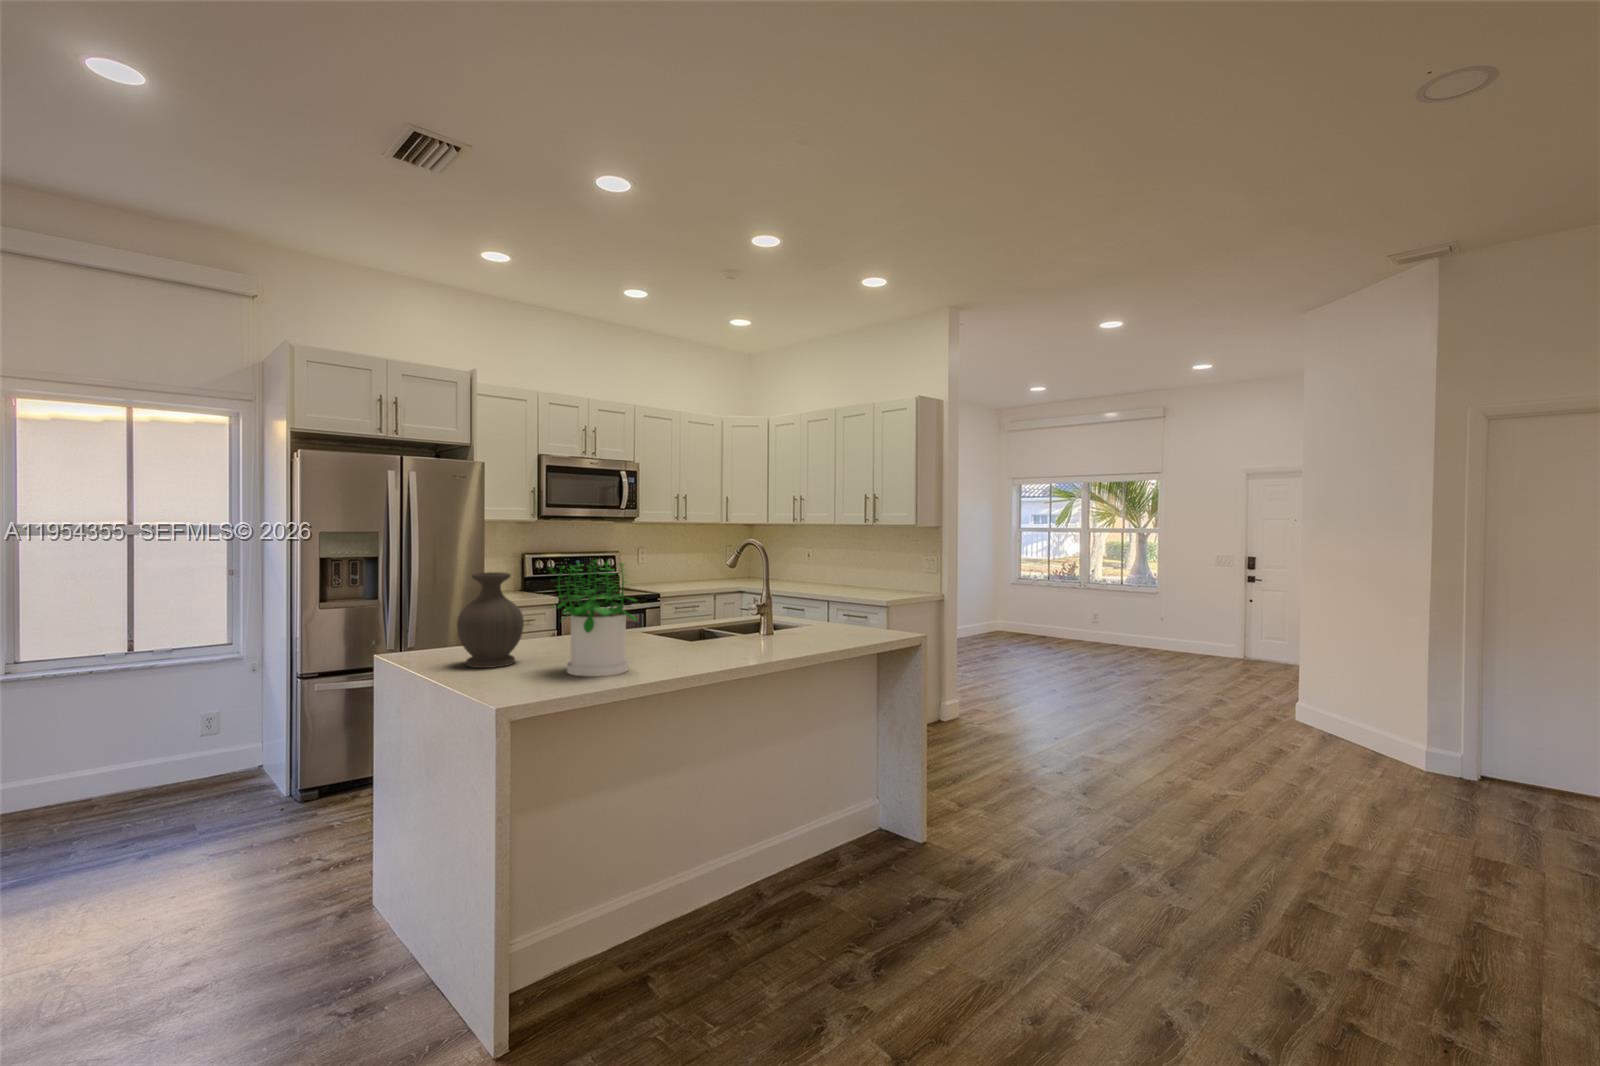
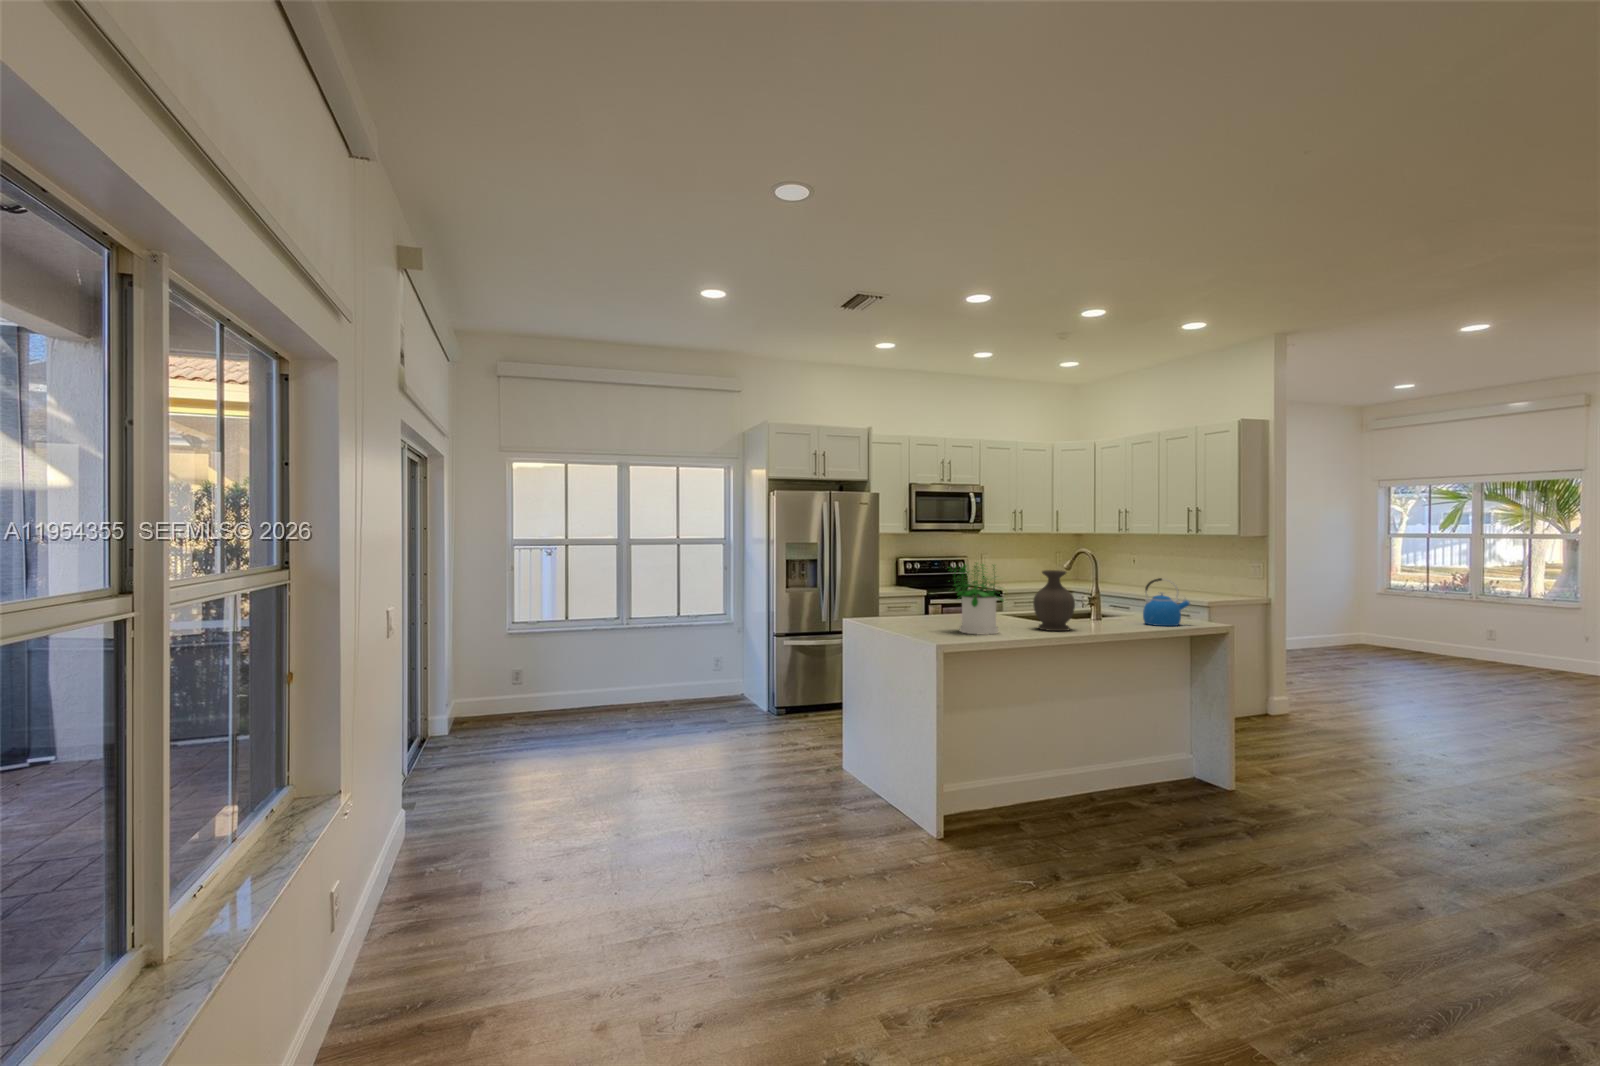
vase: present [457,572,524,668] -> present [1033,570,1075,631]
kettle: none [828,578,884,641] -> present [1143,578,1190,626]

